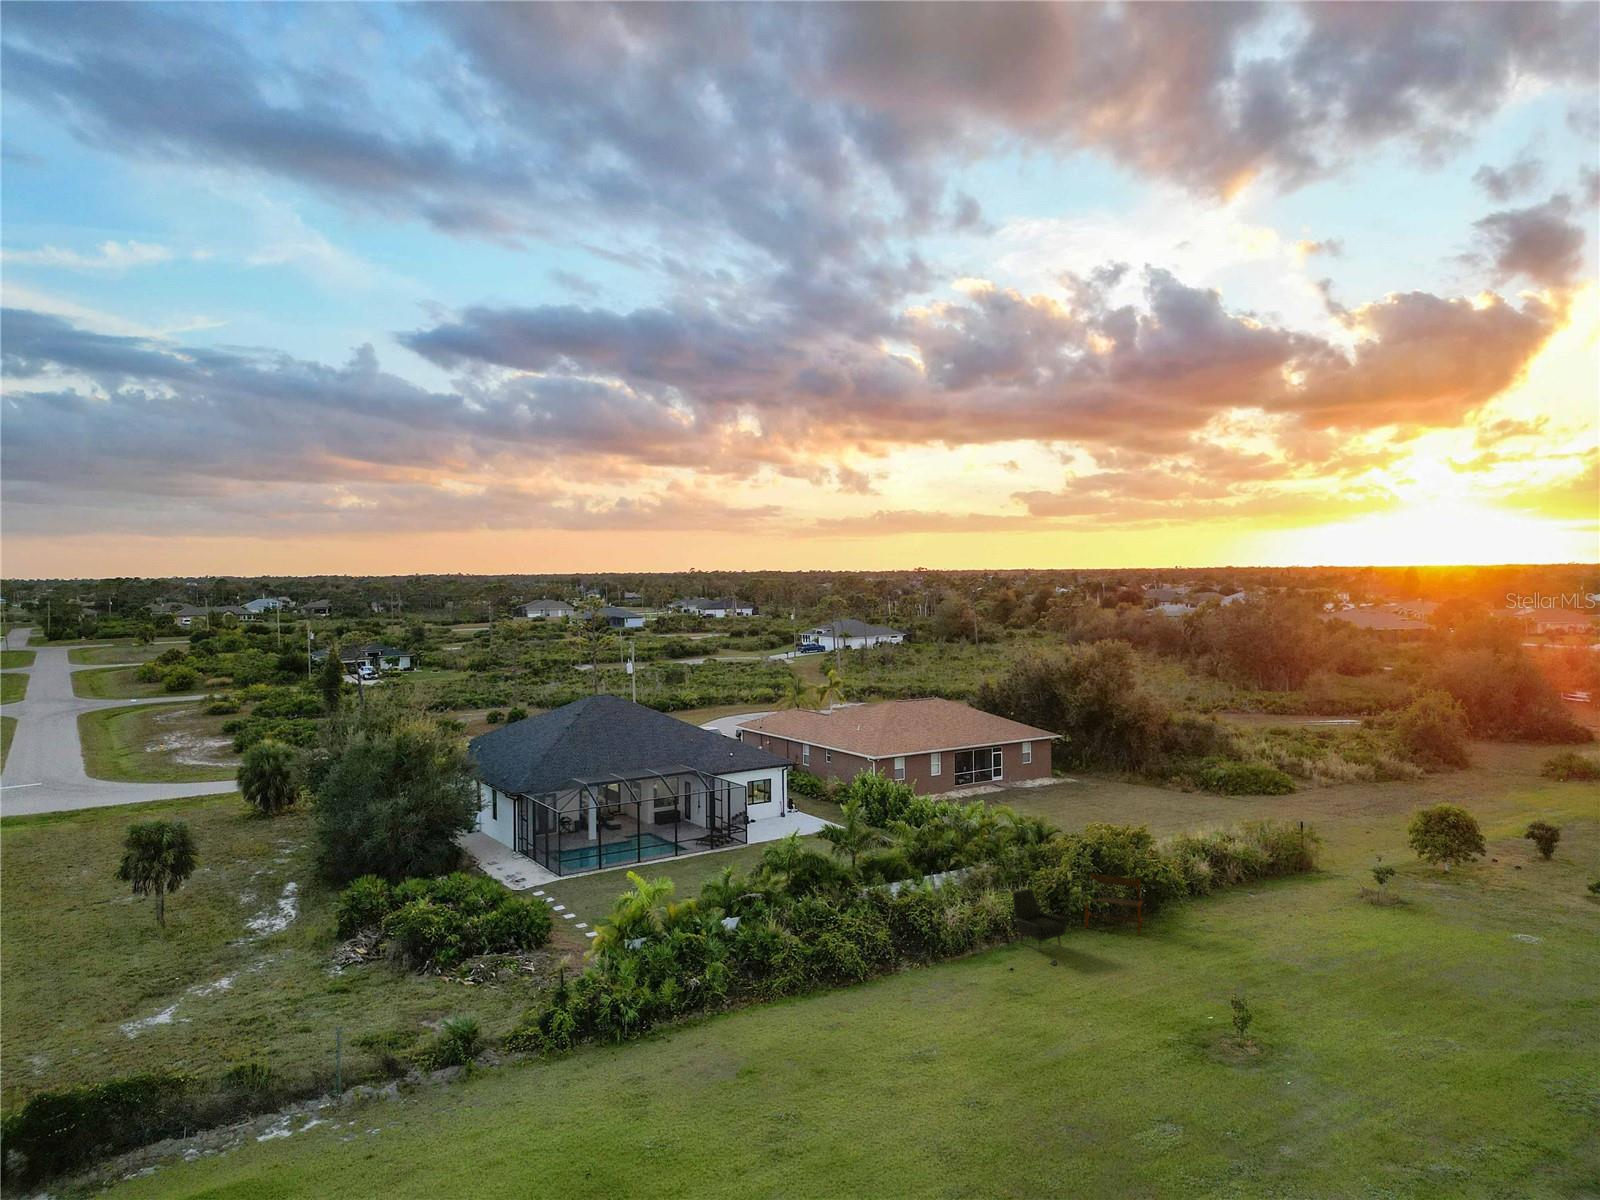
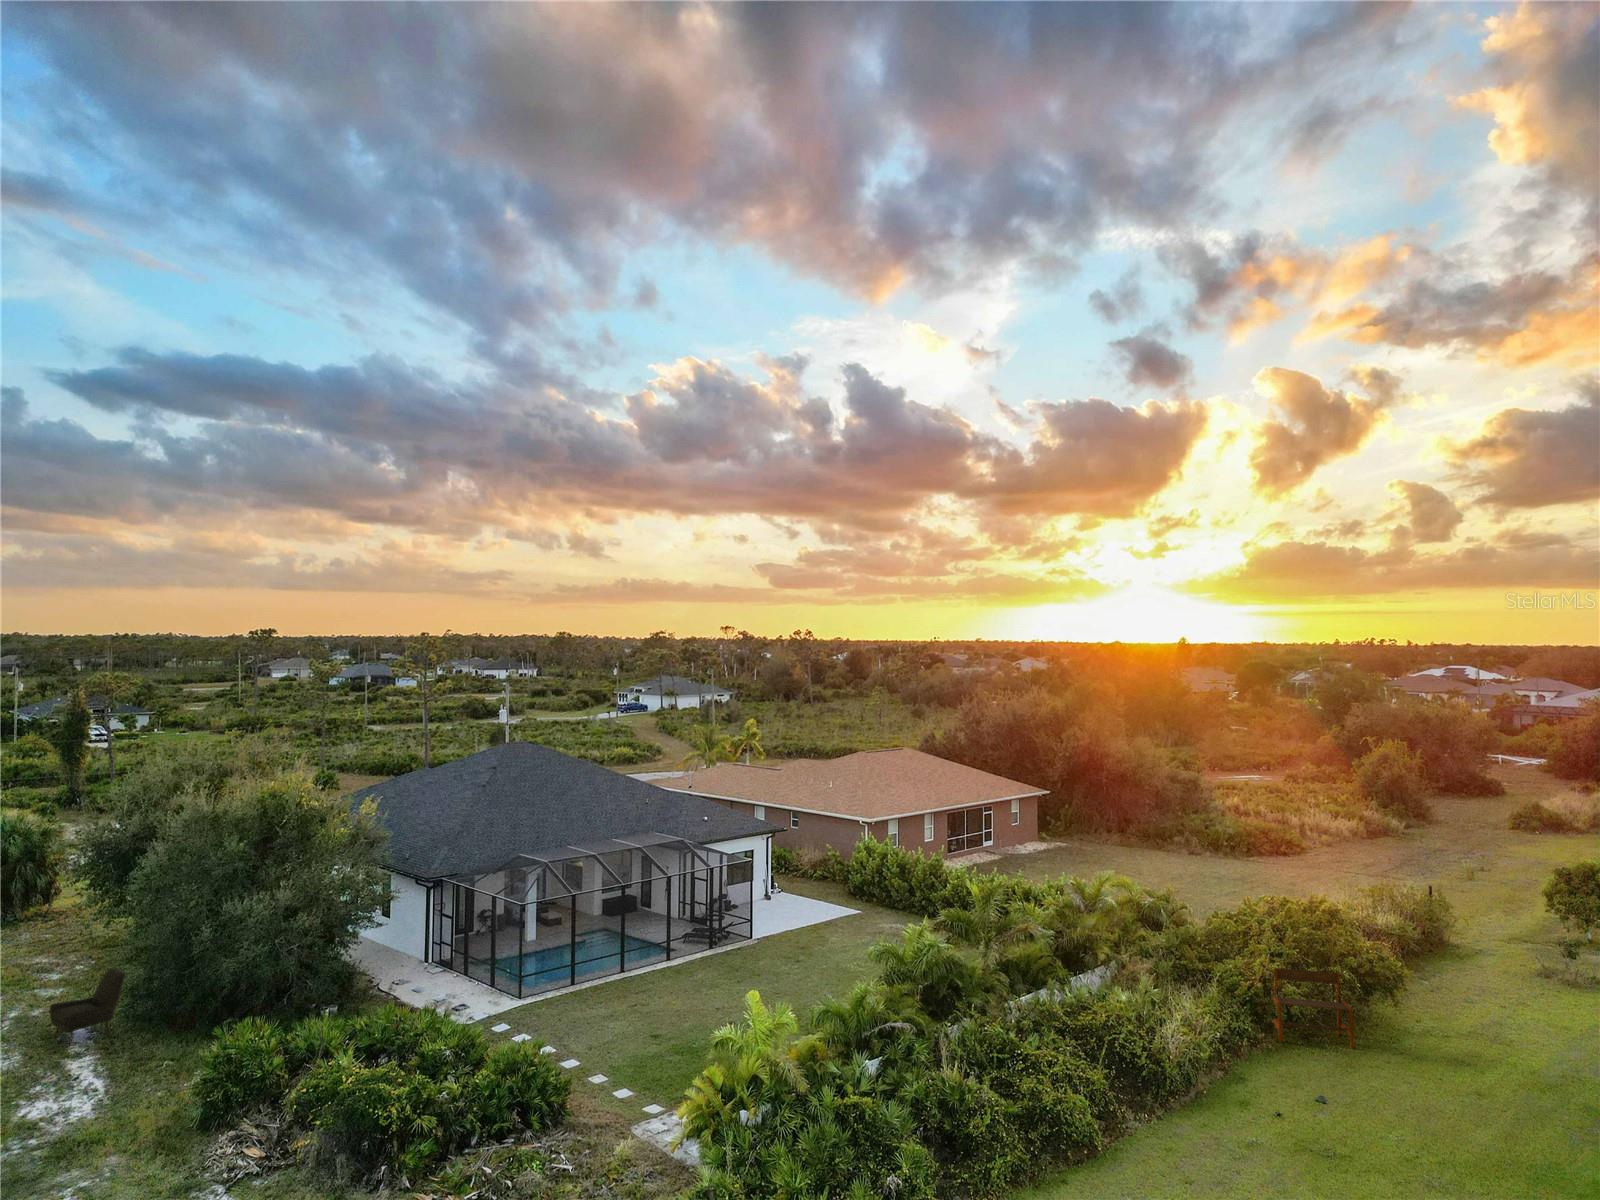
chair: present [1012,889,1067,950] -> present [50,969,126,1045]

